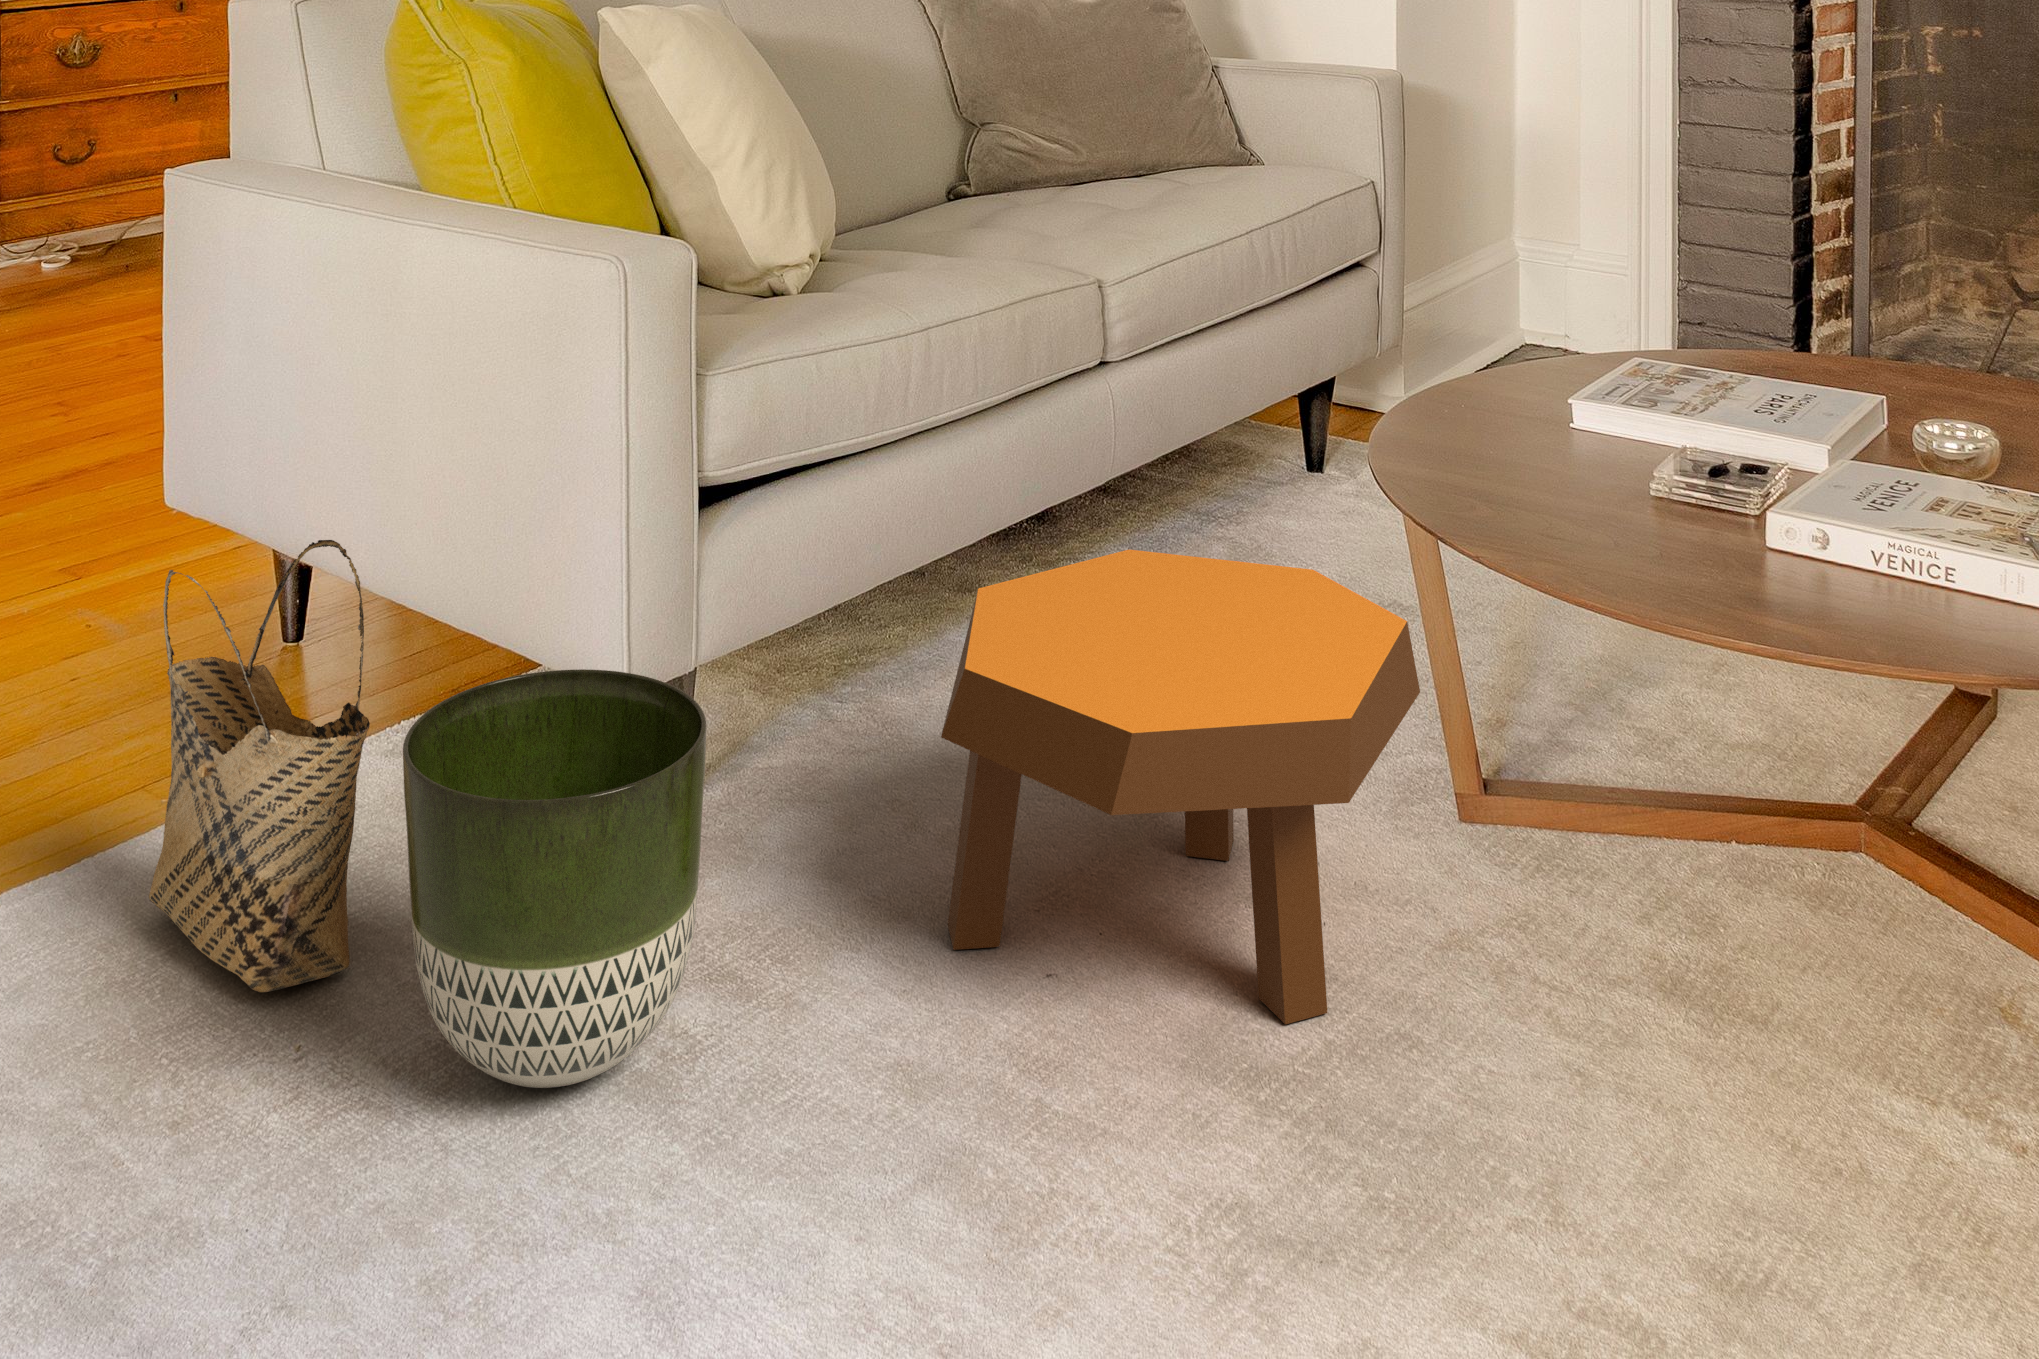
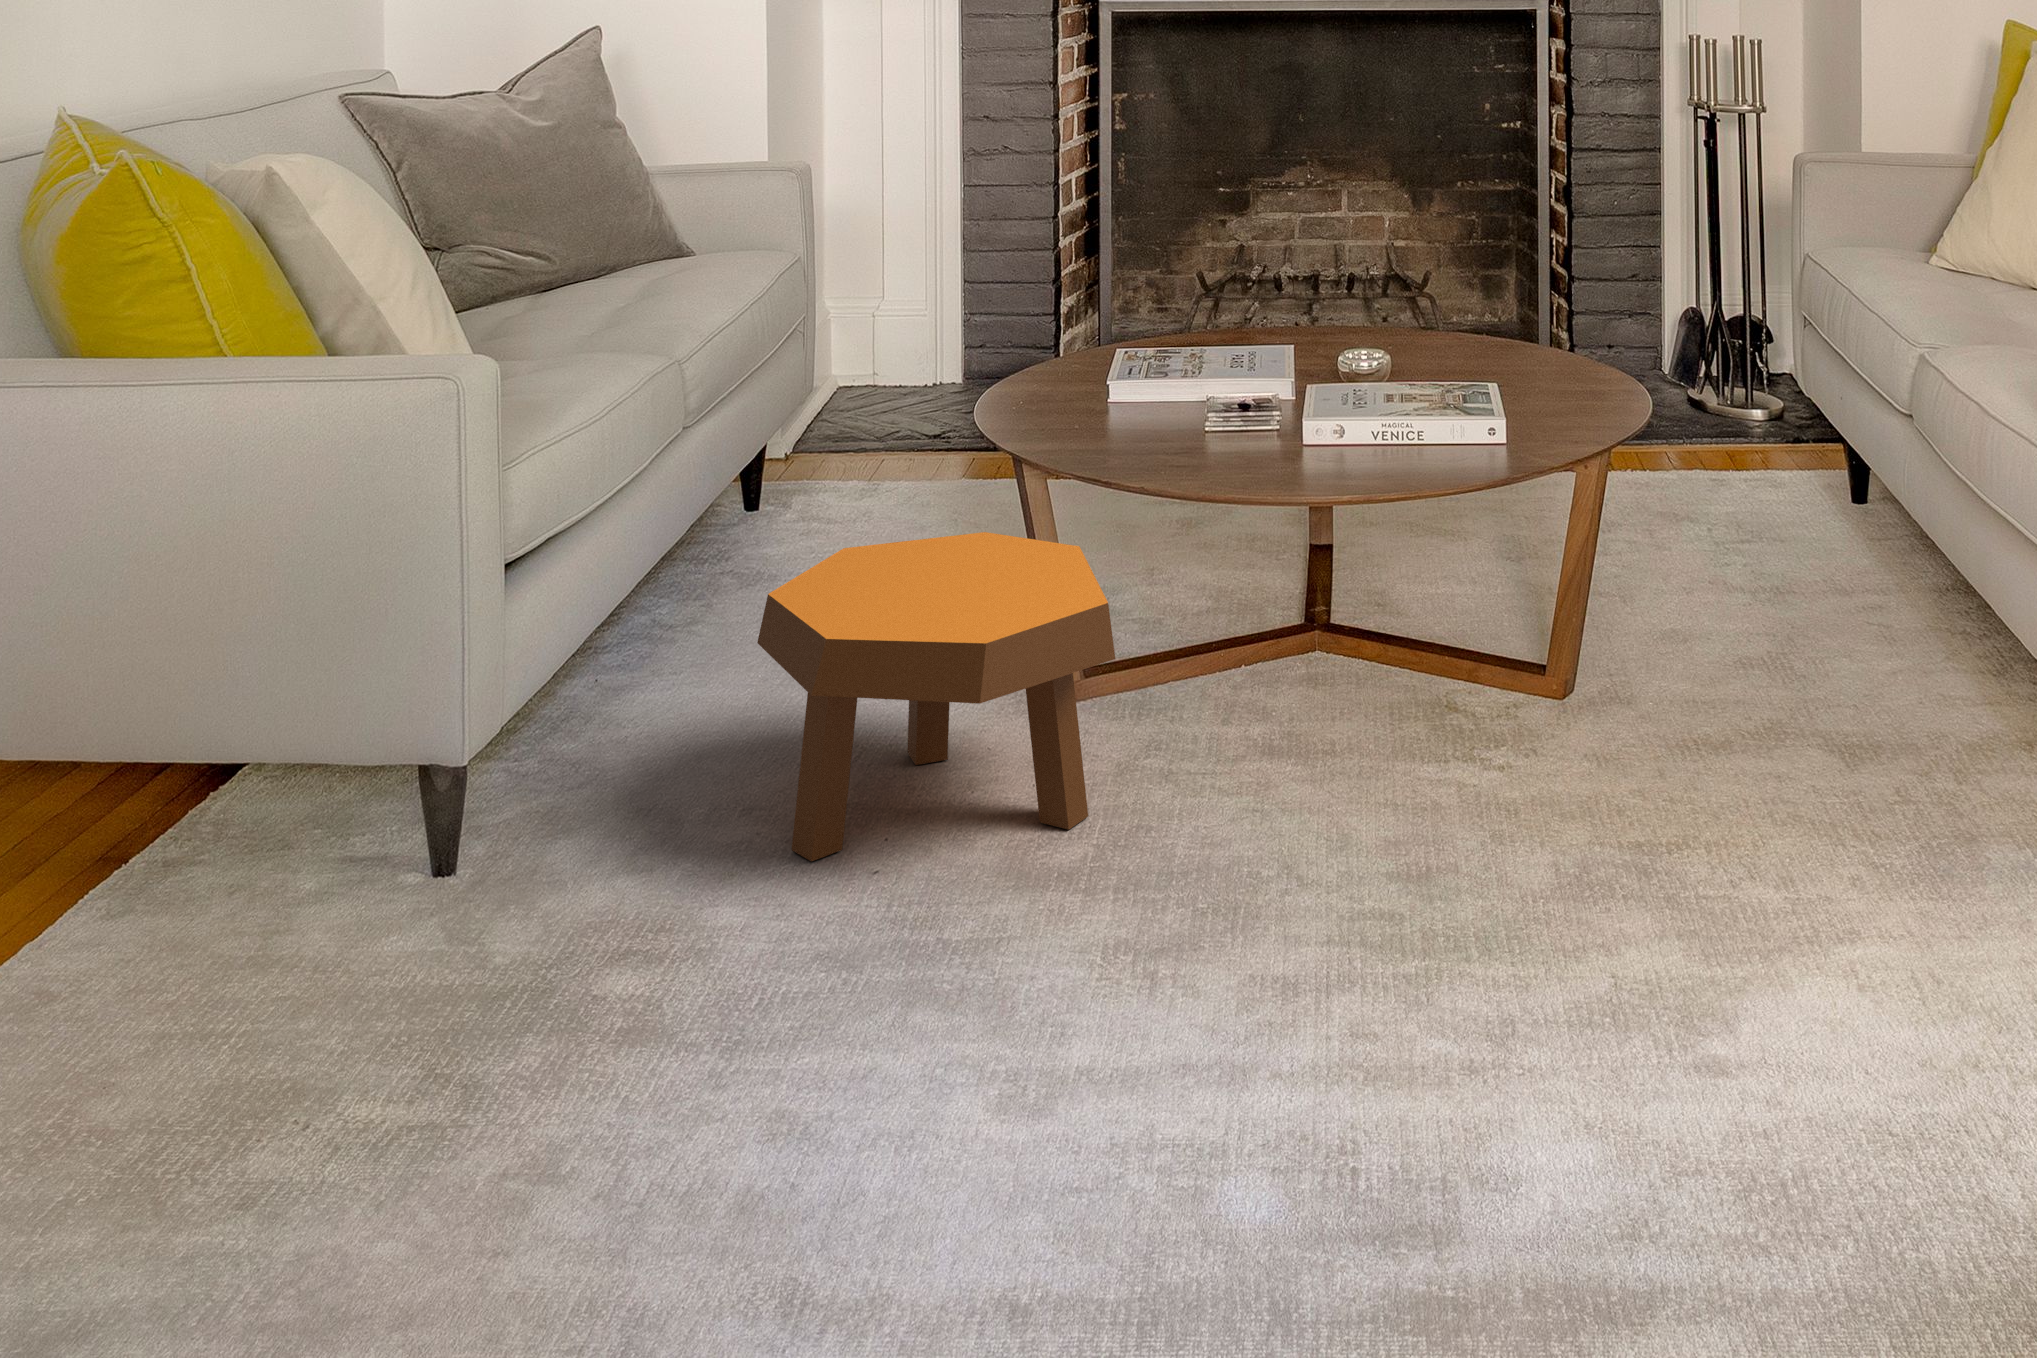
woven basket: present [149,540,370,992] -> none [87,662,356,1054]
planter: present [403,669,706,1088] -> none [458,698,709,1028]

